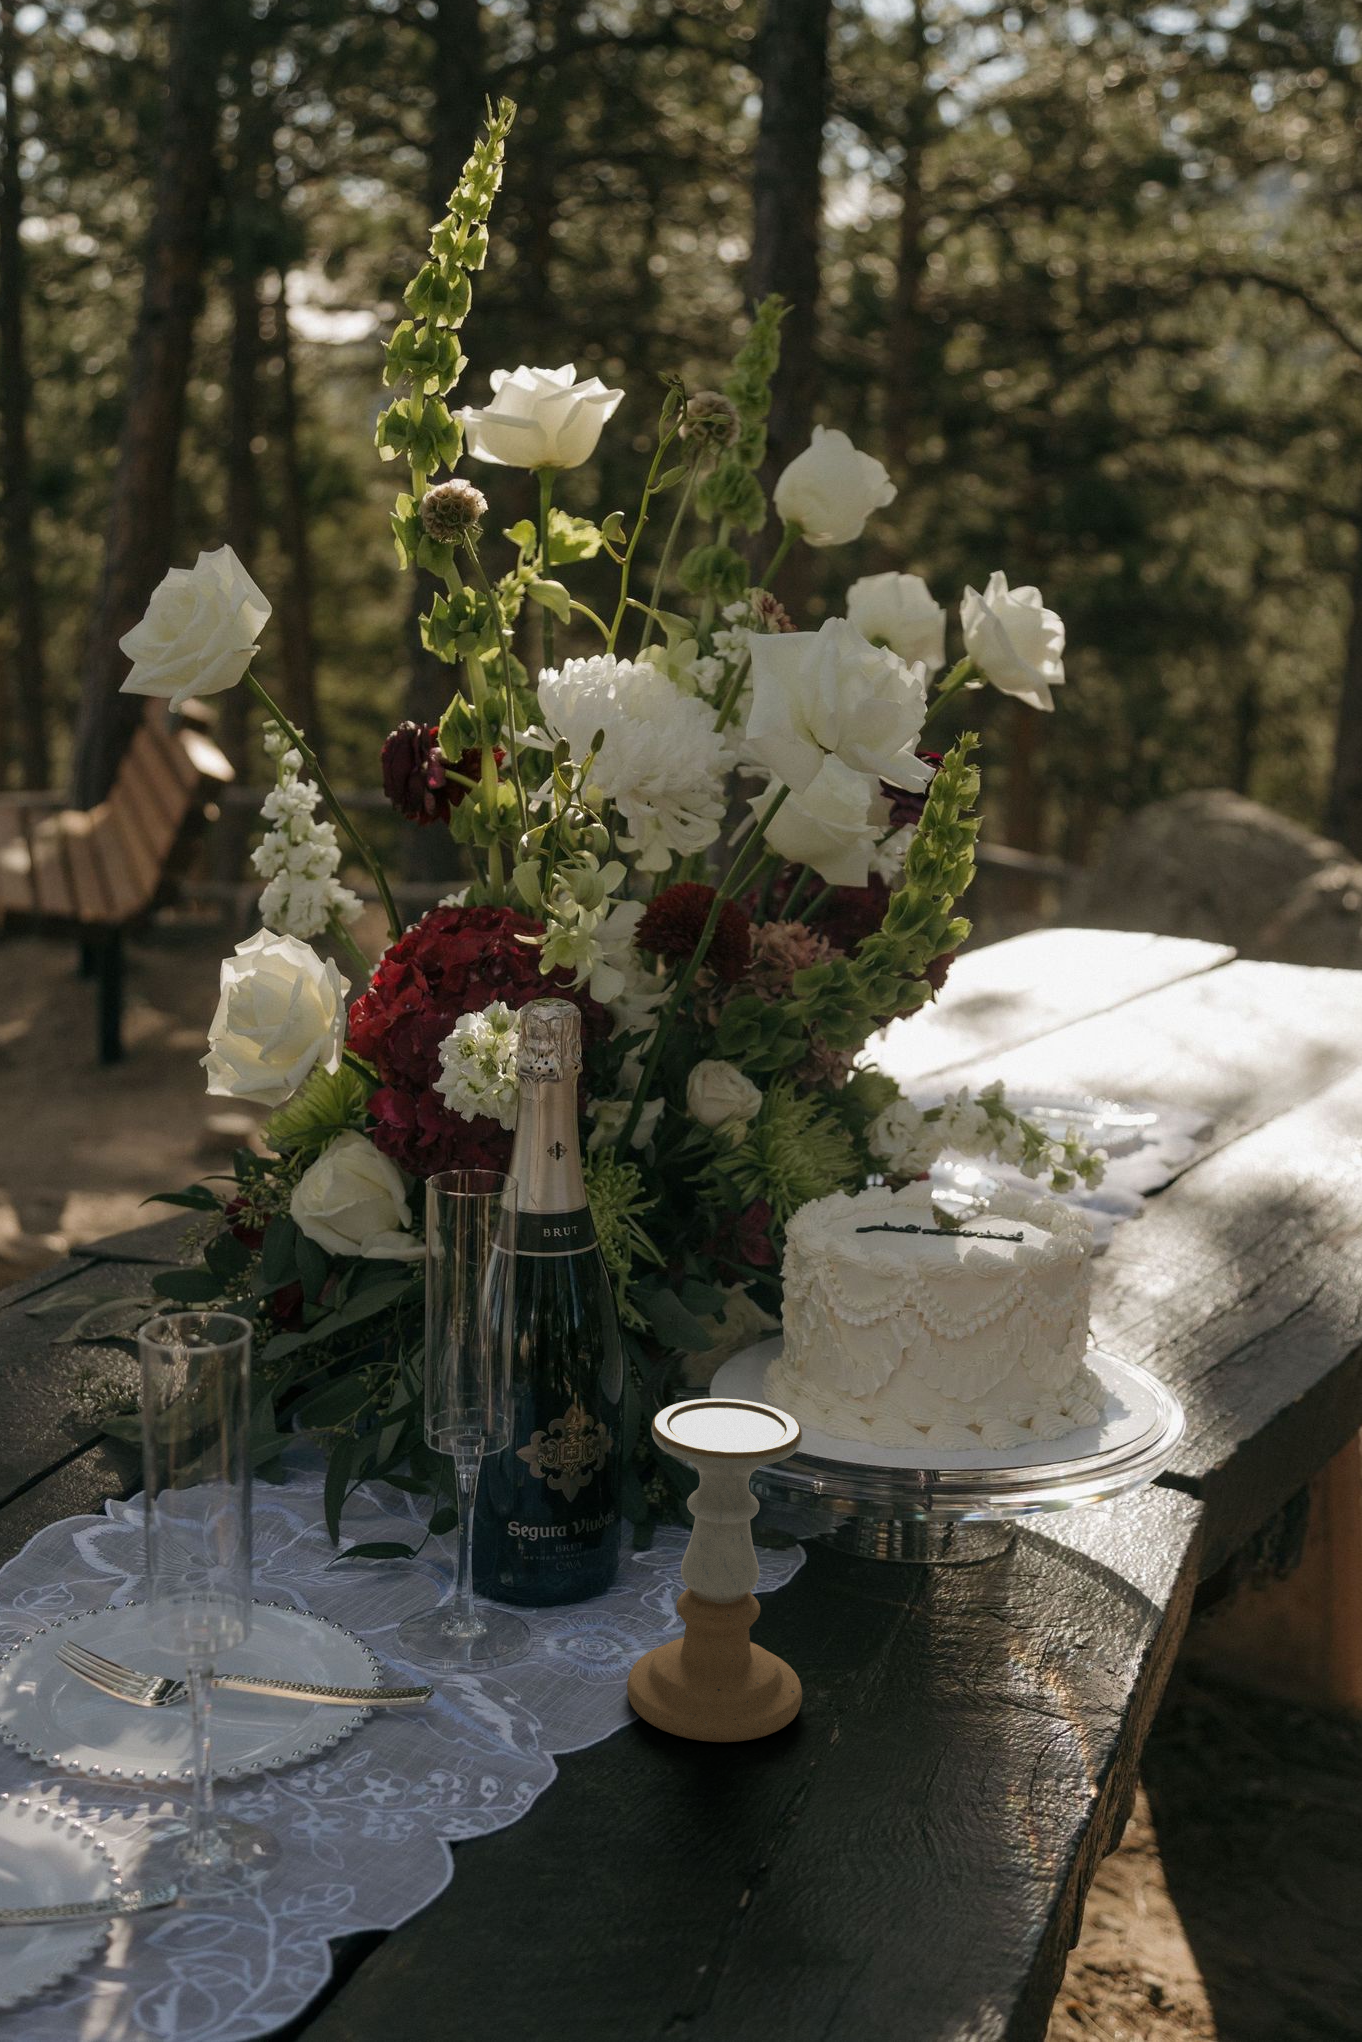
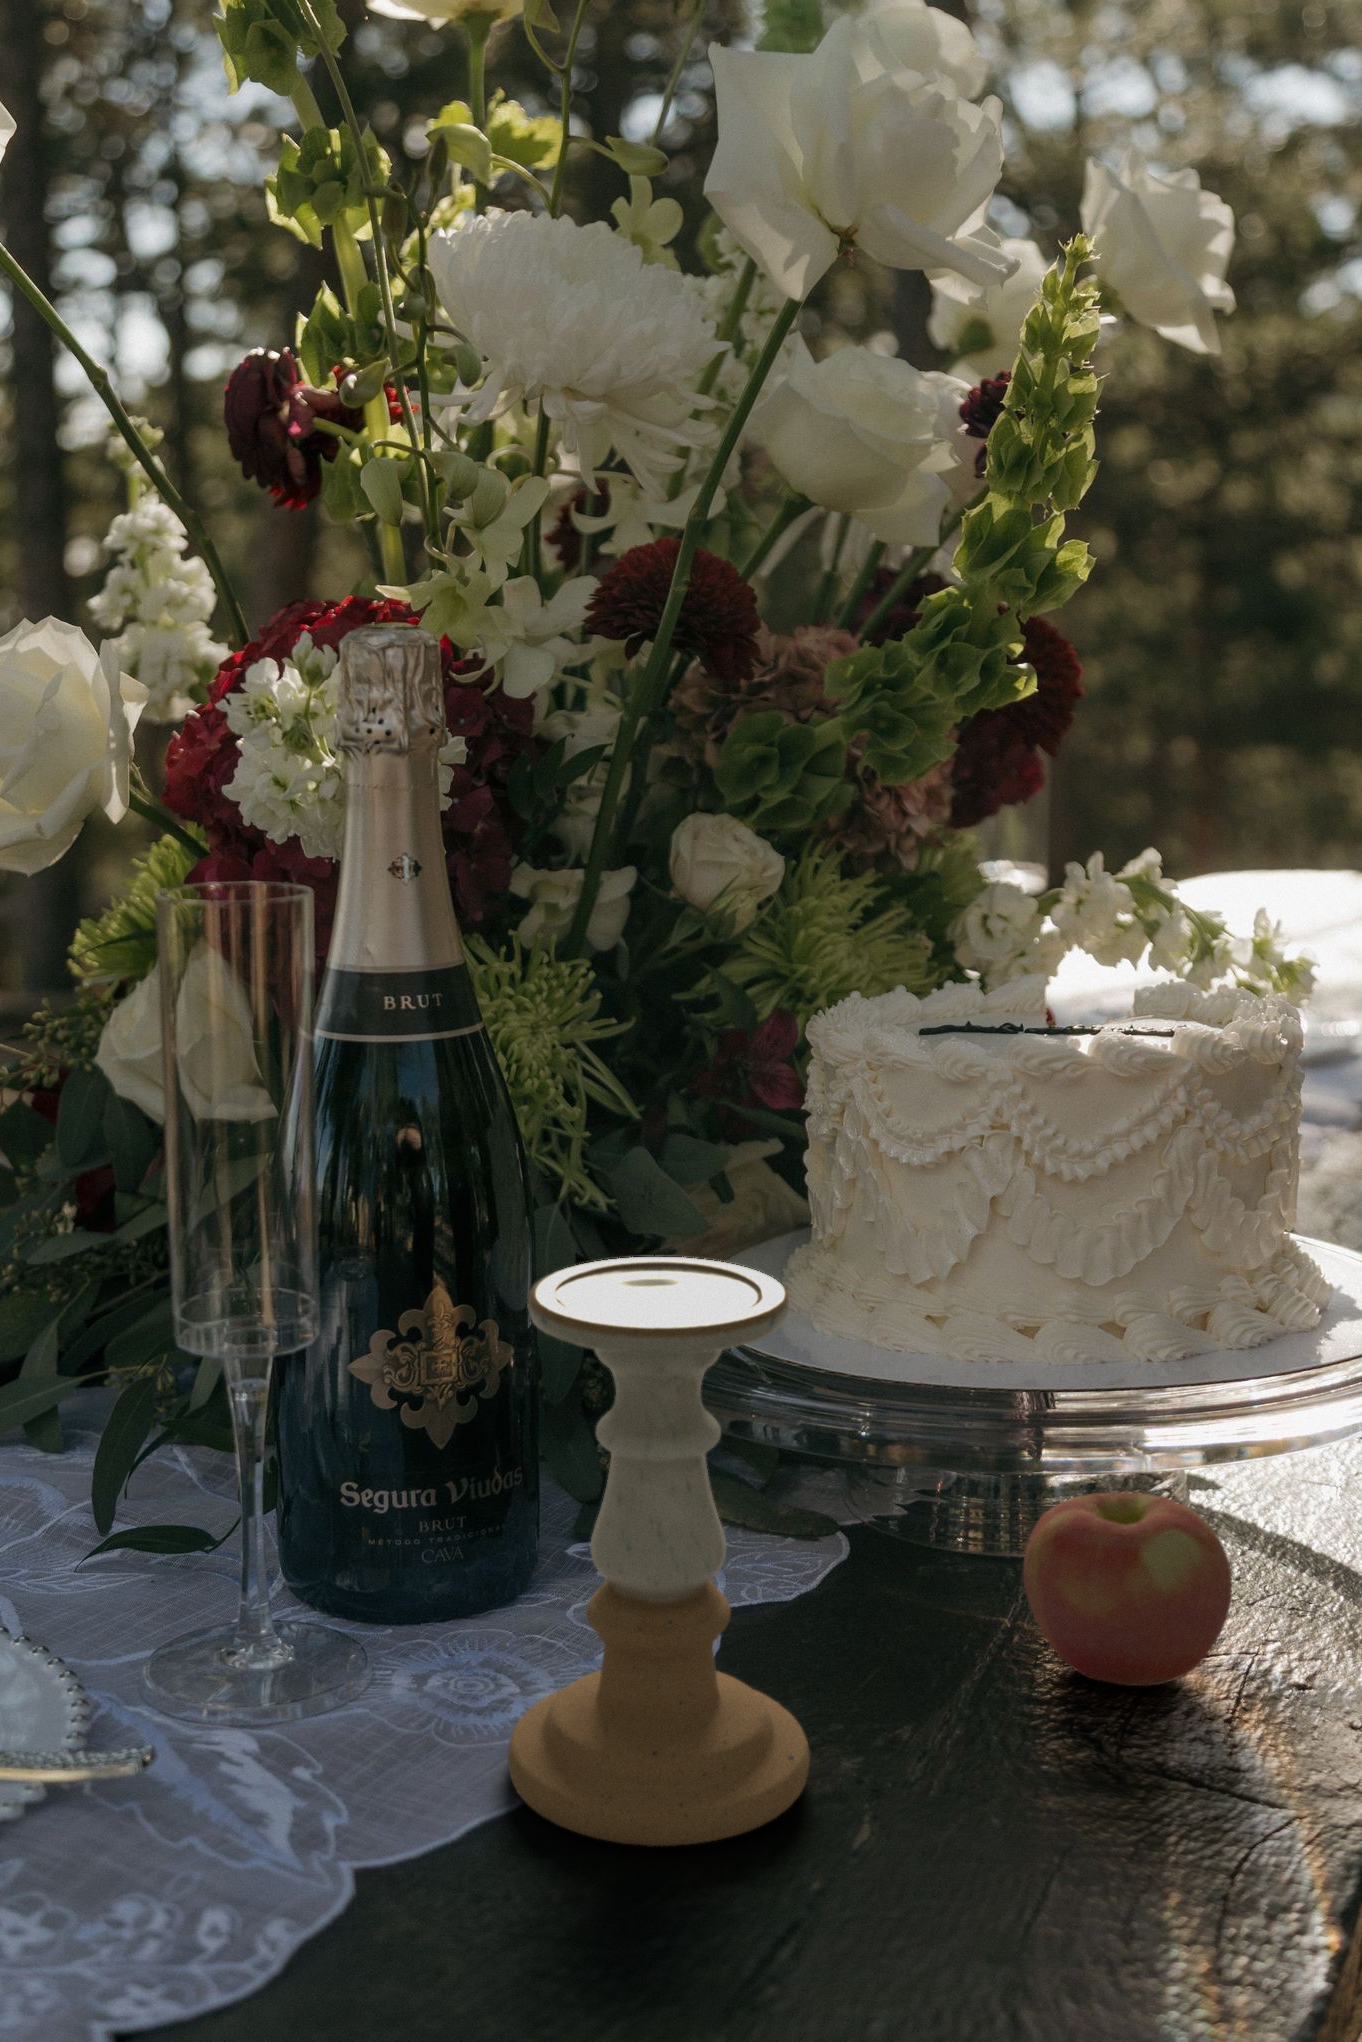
apple: none [920,1530,1043,1647] -> present [1023,1493,1232,1686]

